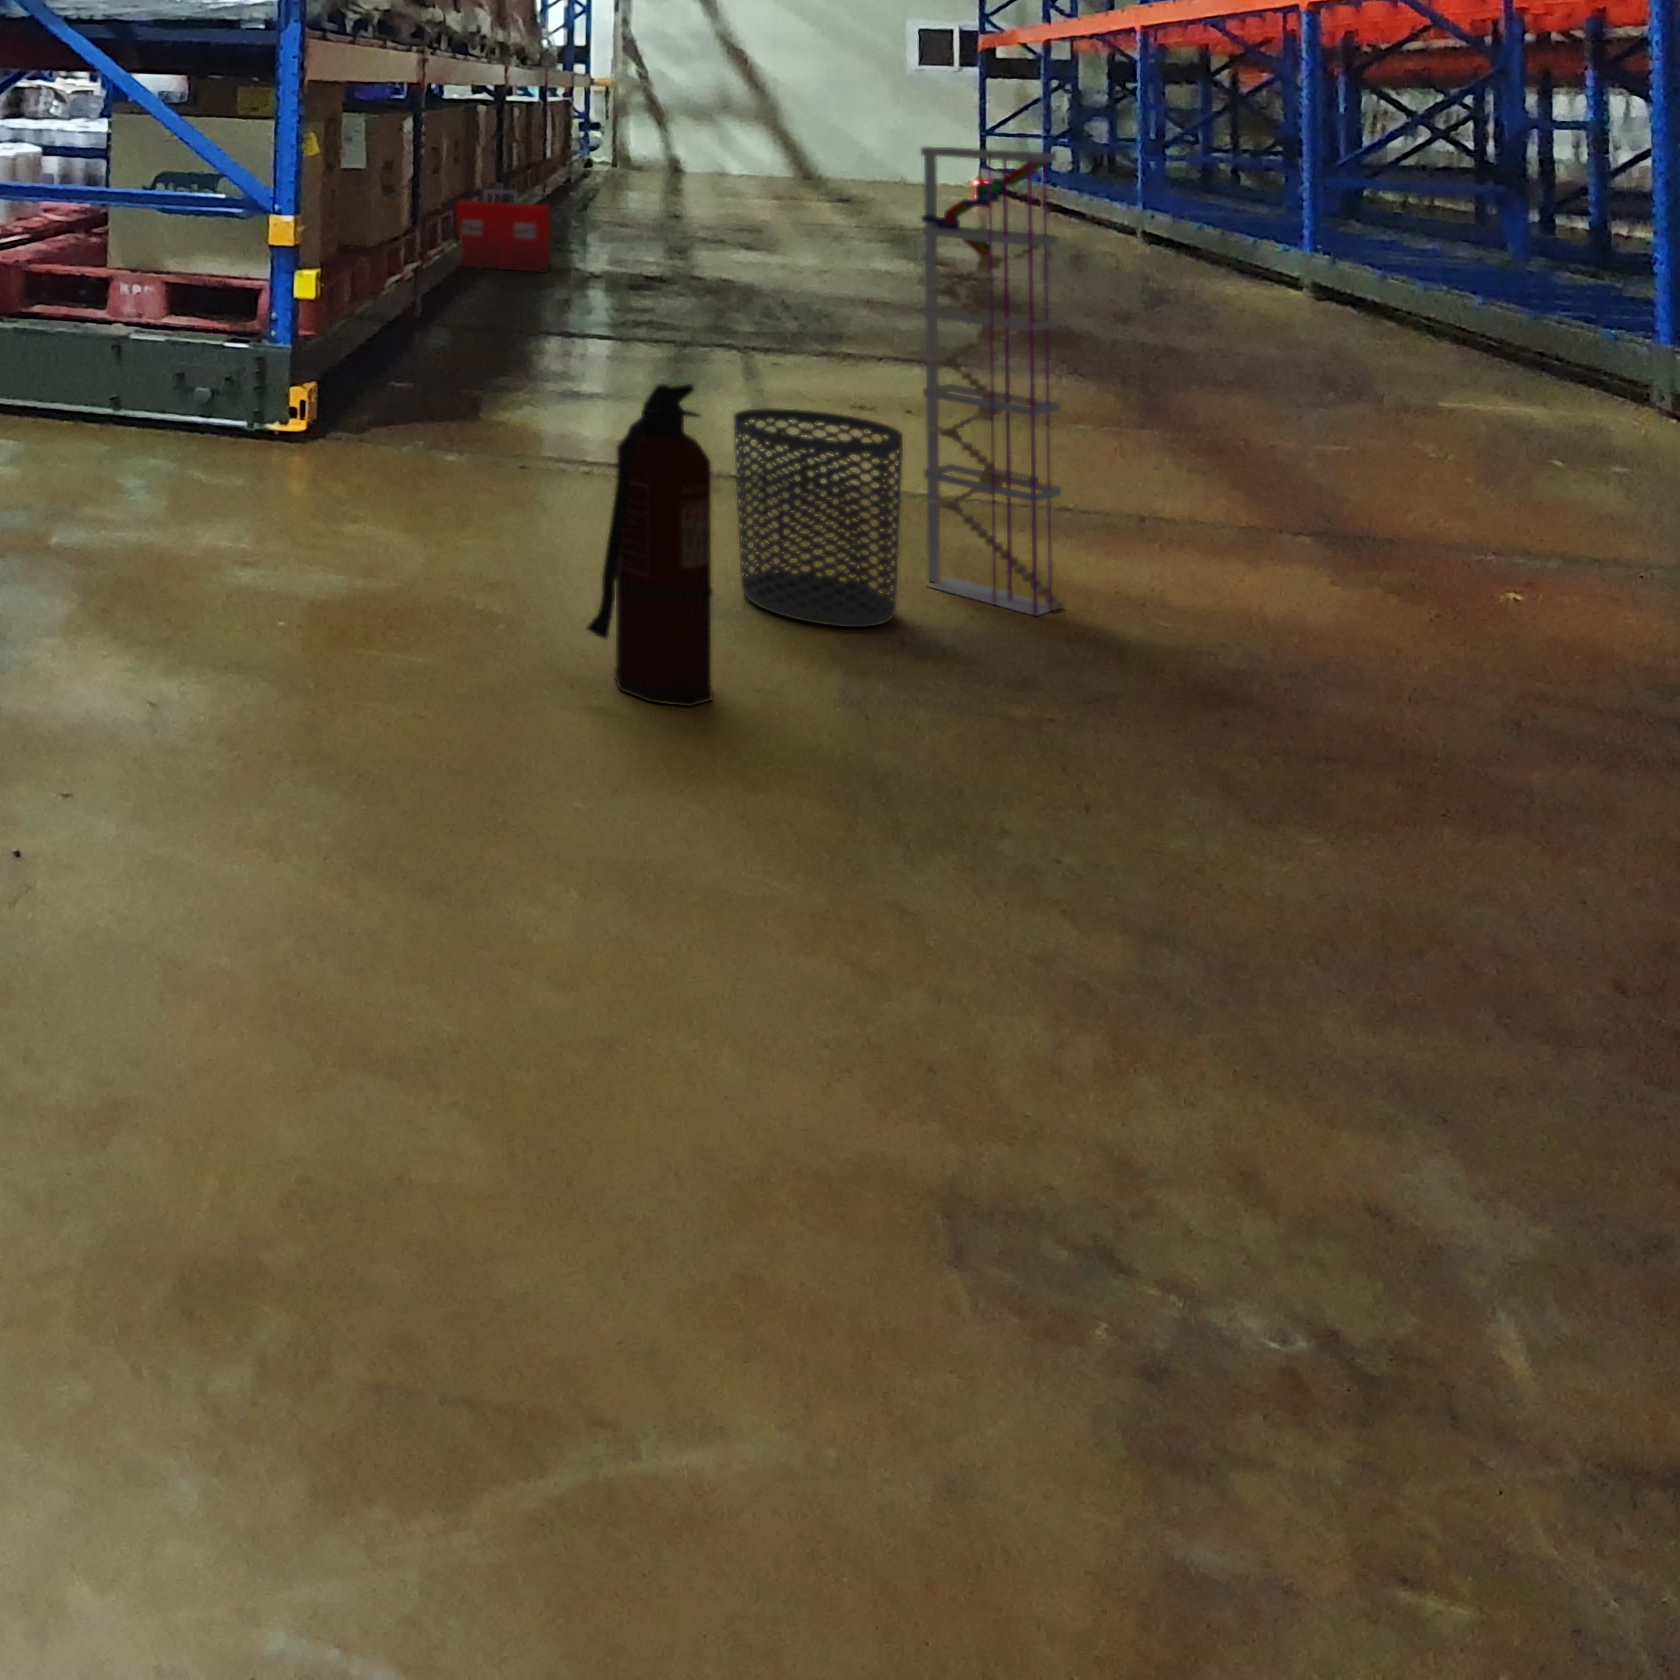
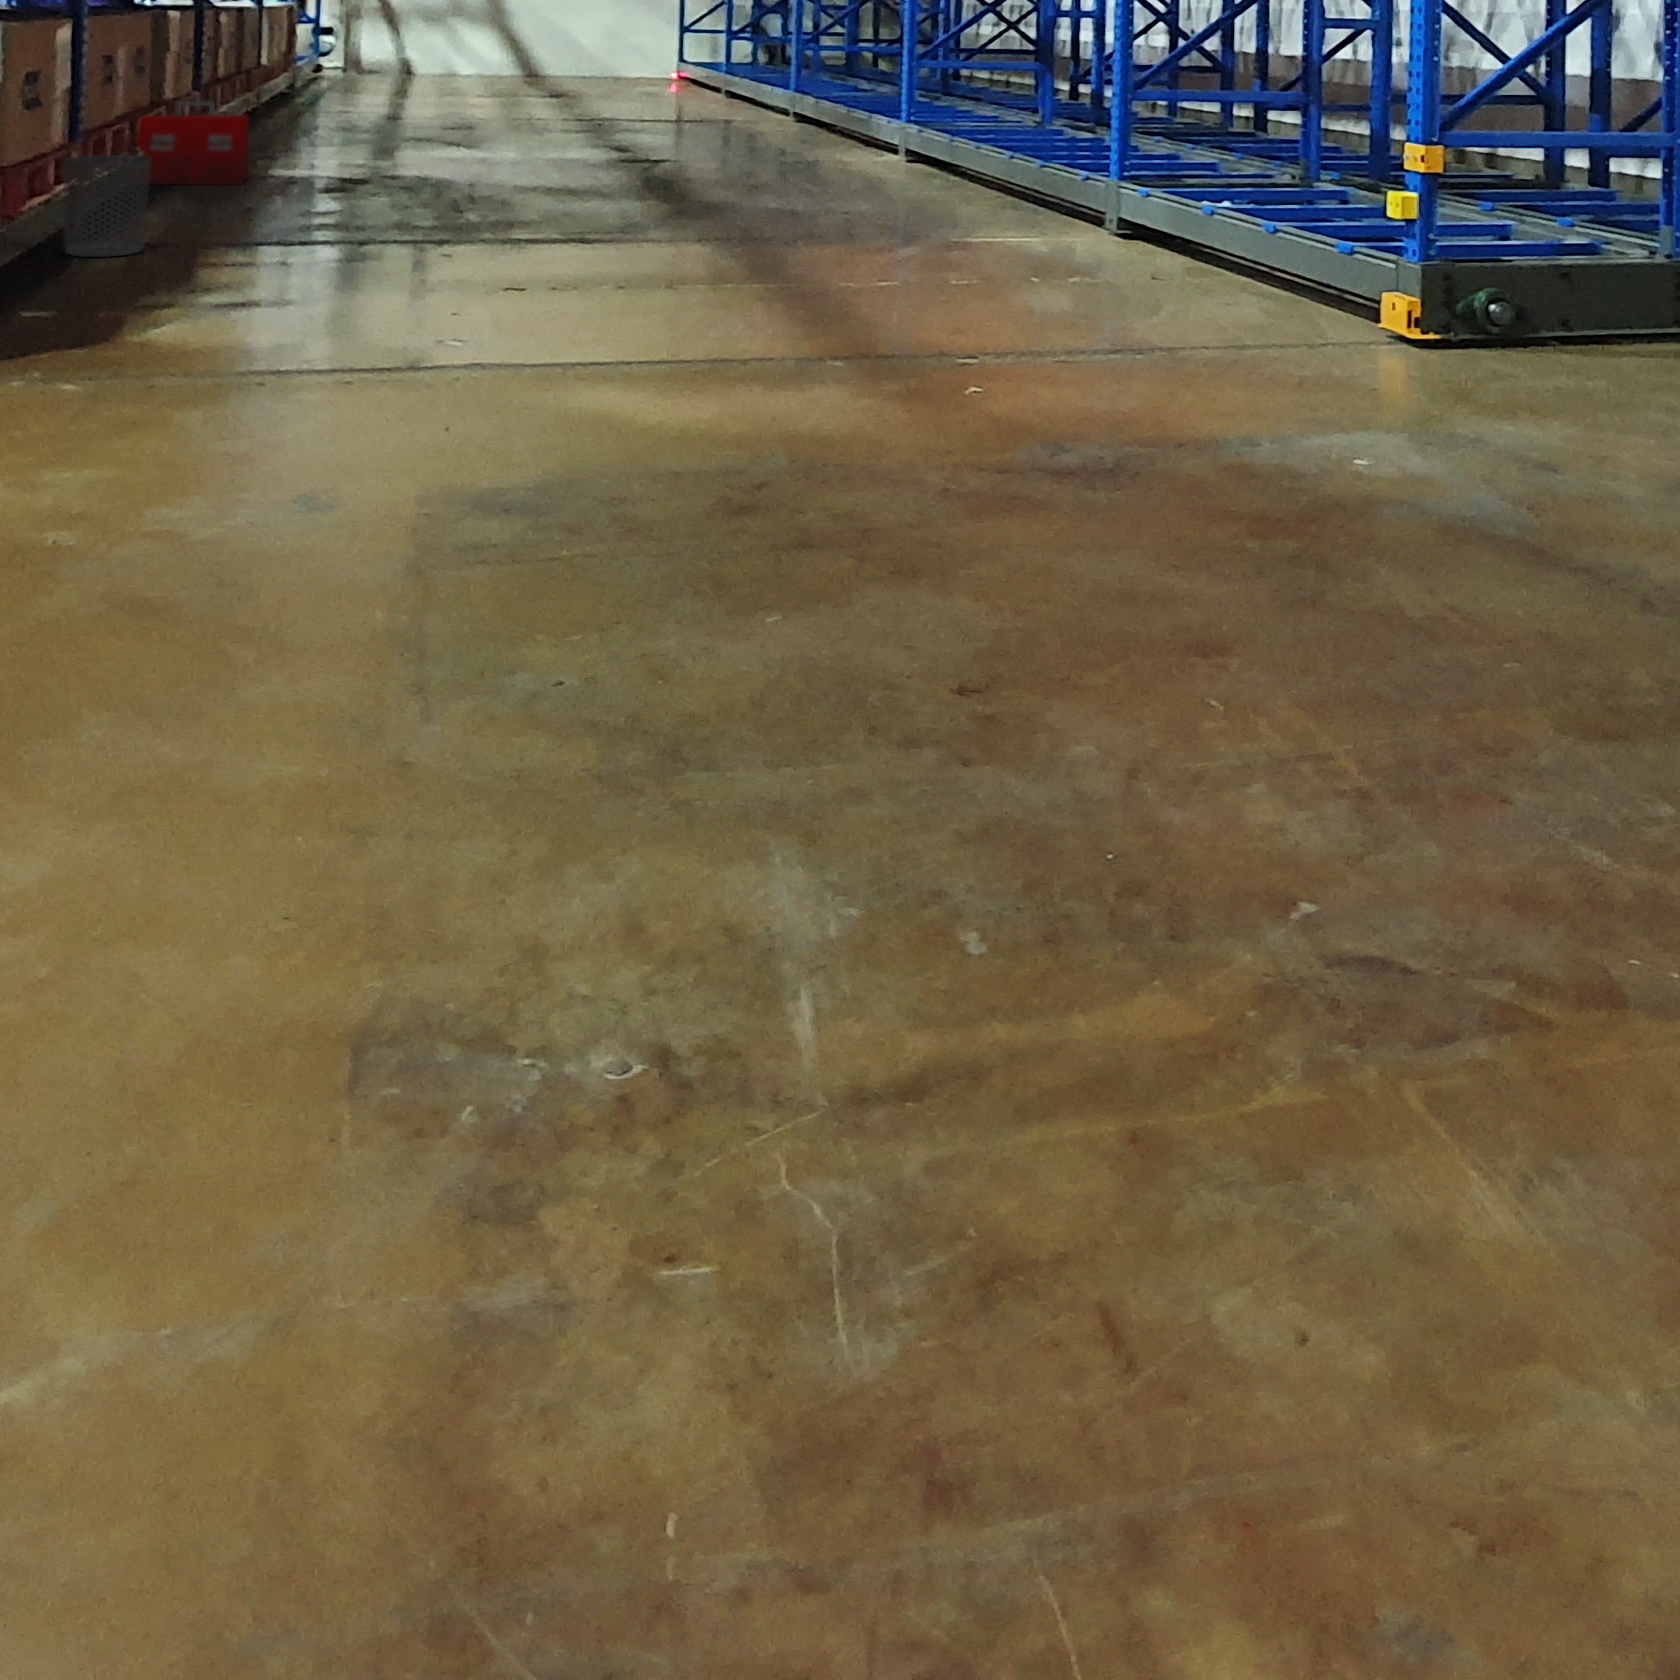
shelving unit: present [921,147,1064,616] -> none [482,40,597,440]
fire extinguisher: present [587,384,713,706] -> none [123,270,253,577]
waste bin: present [733,408,903,627] -> present [64,155,151,257]

